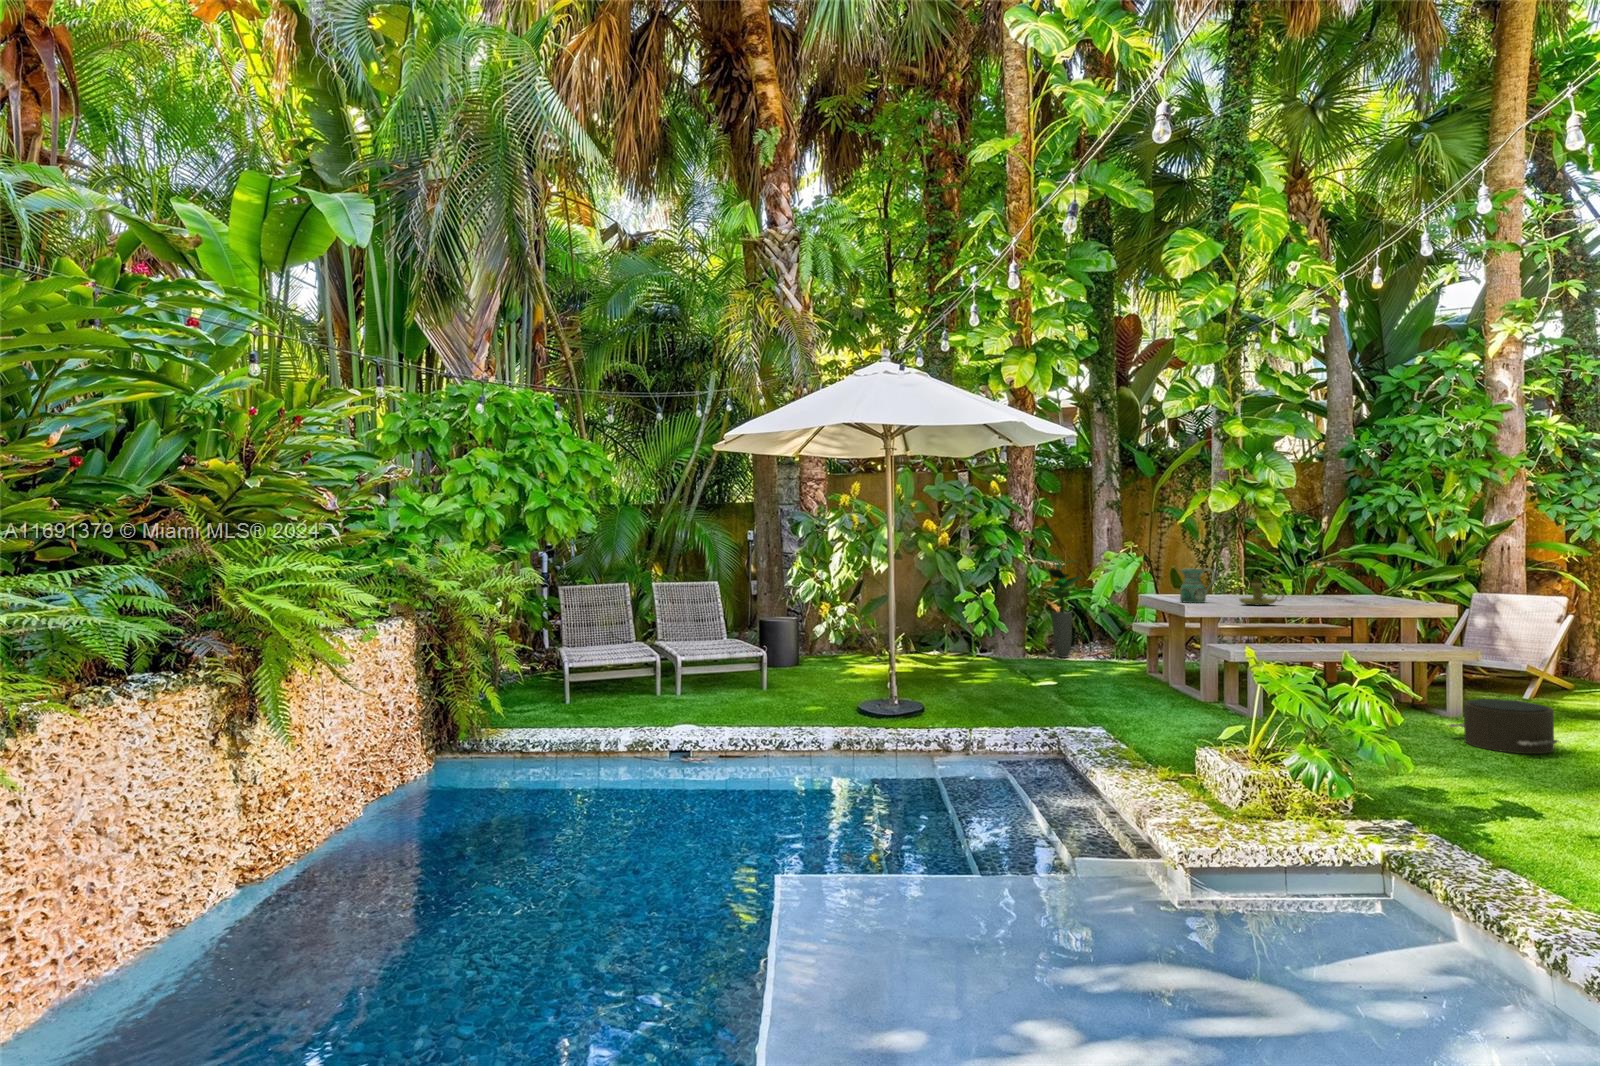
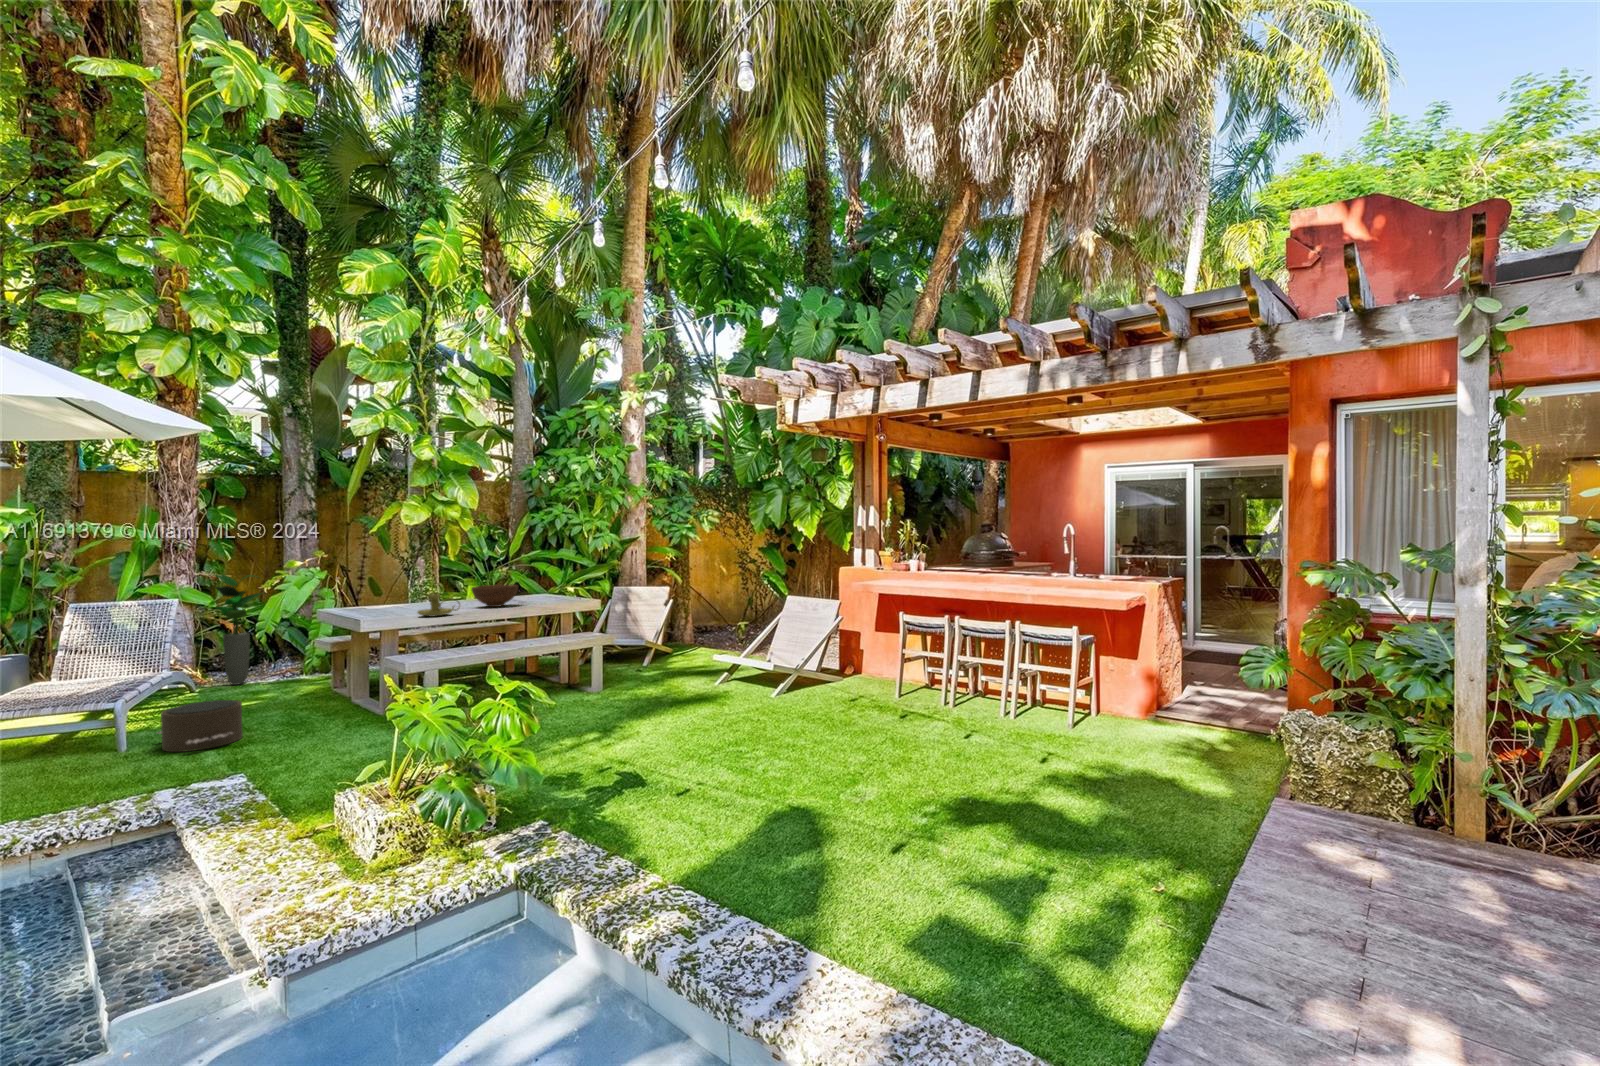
ceramic pitcher: present [1180,568,1215,603] -> none [358,581,395,618]
fruit bowl: none [1292,578,1347,602] -> present [472,585,518,607]
pouf: present [1448,699,1558,754] -> present [158,700,243,752]

